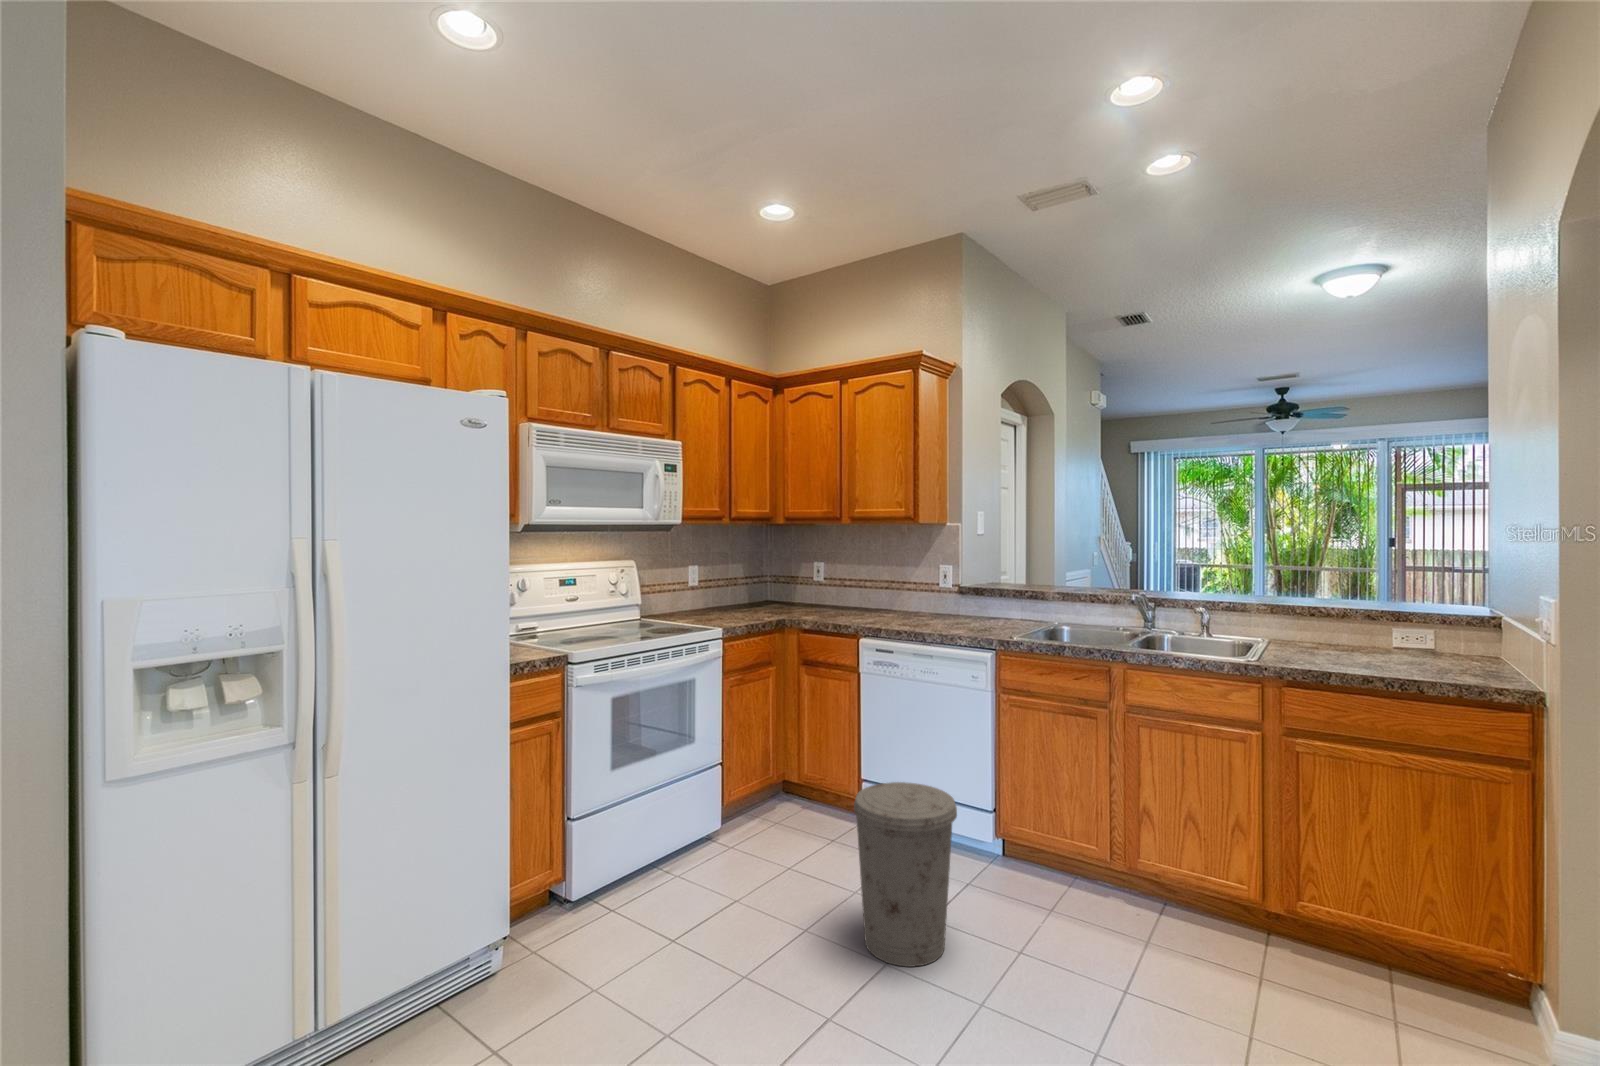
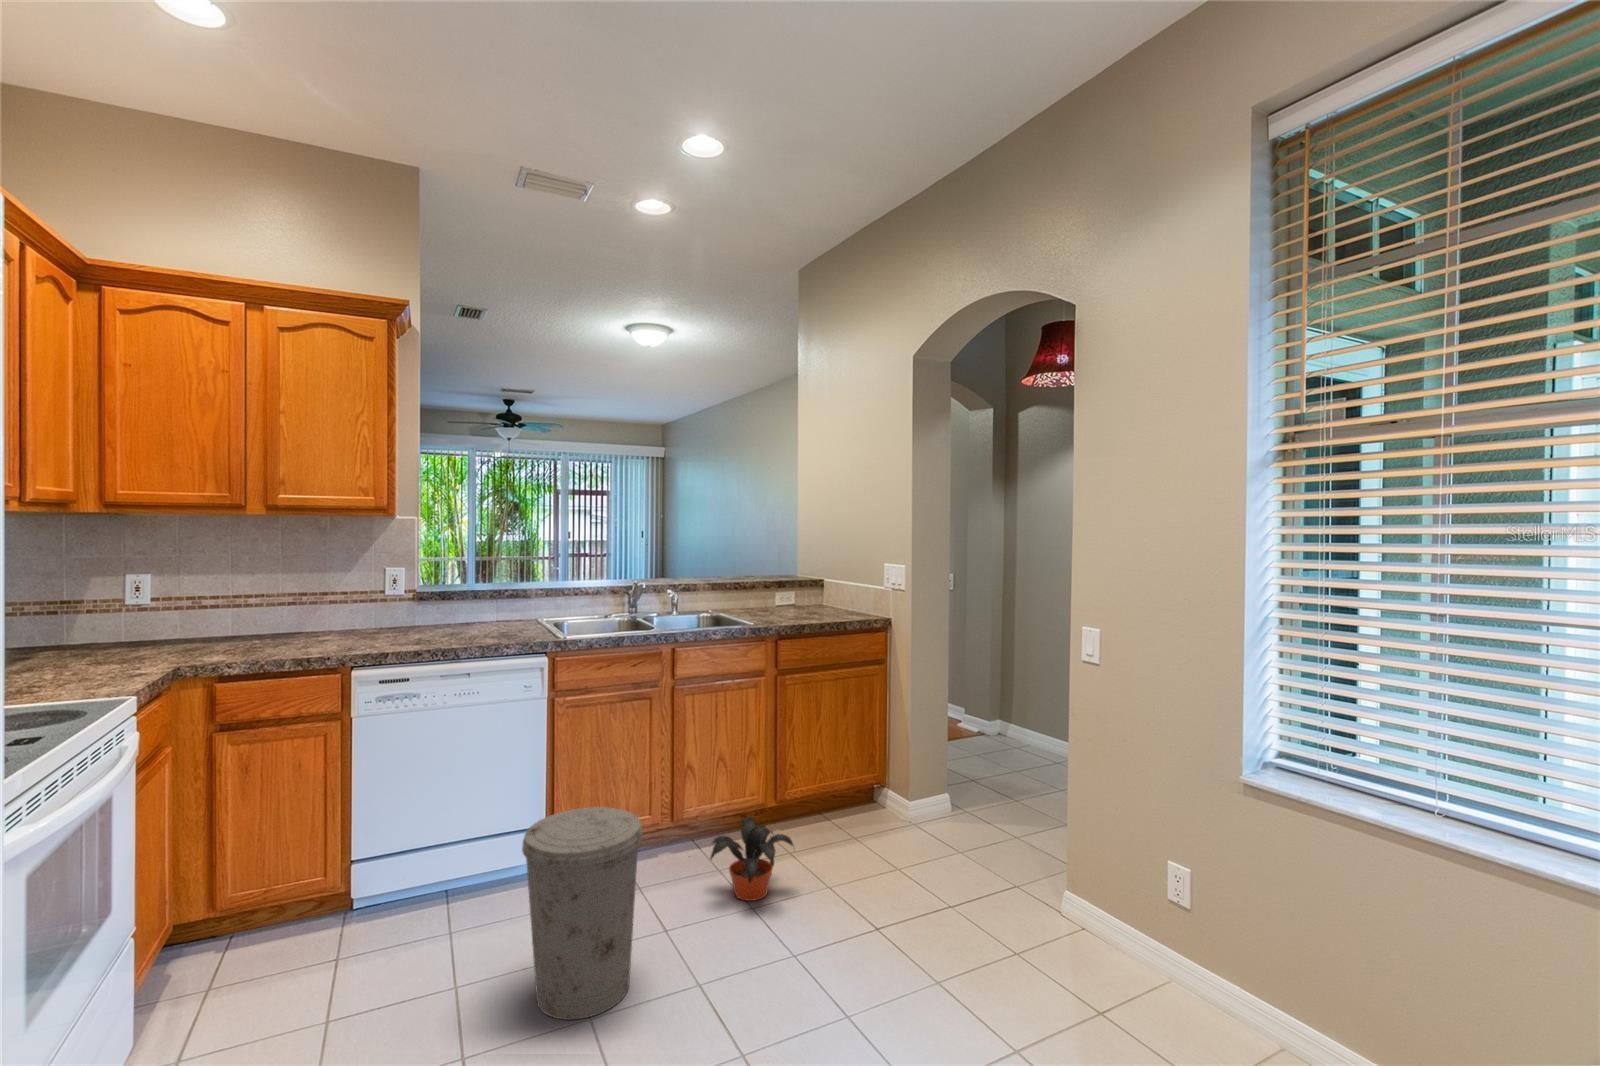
potted plant: none [1085,886,1198,990] -> present [710,817,793,901]

